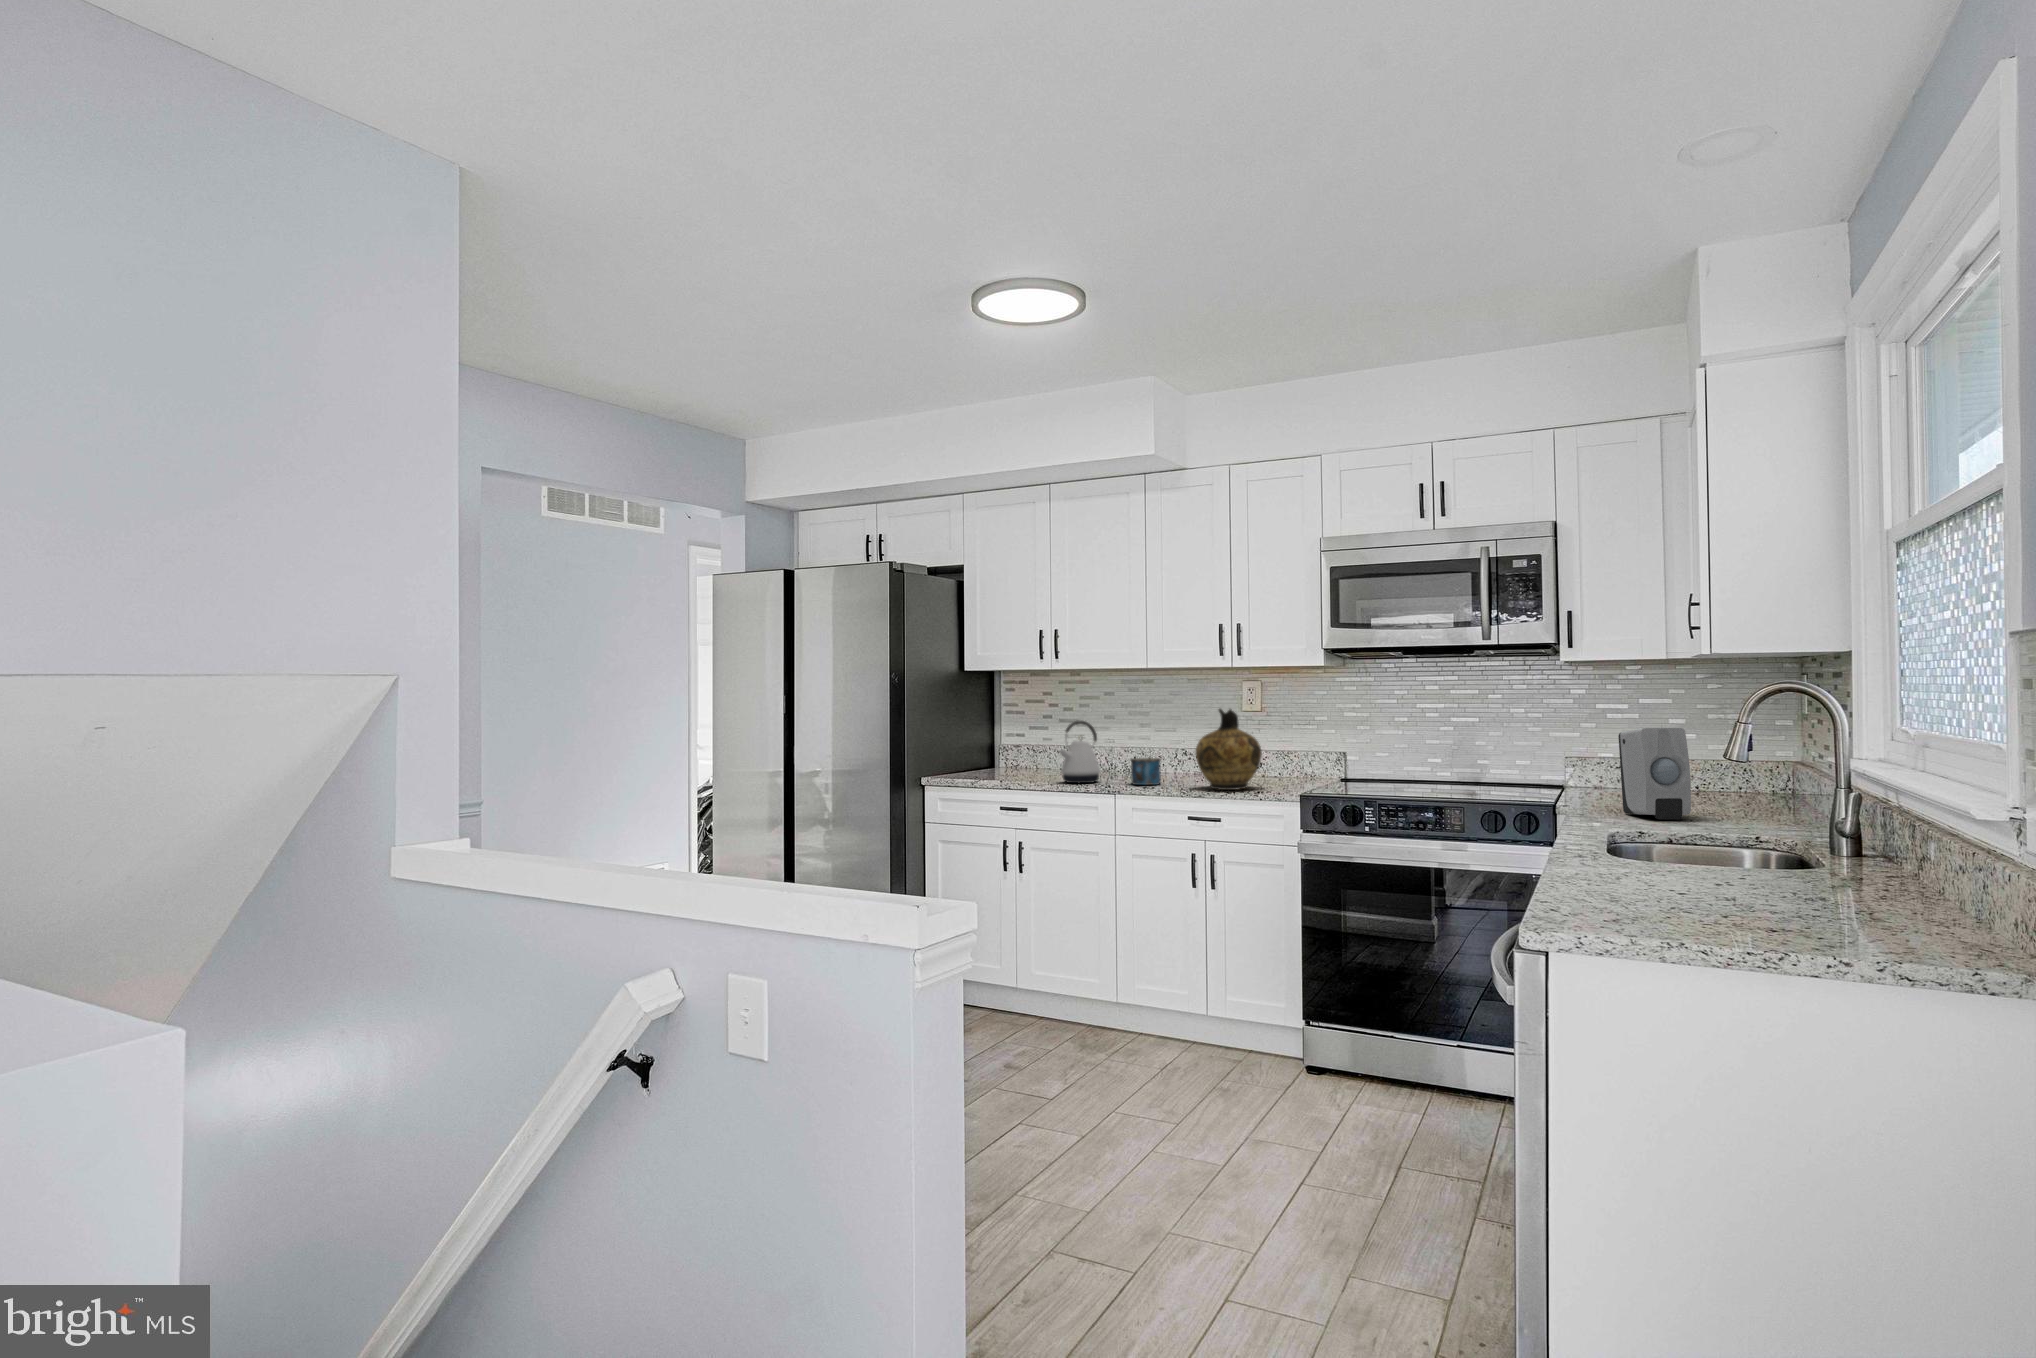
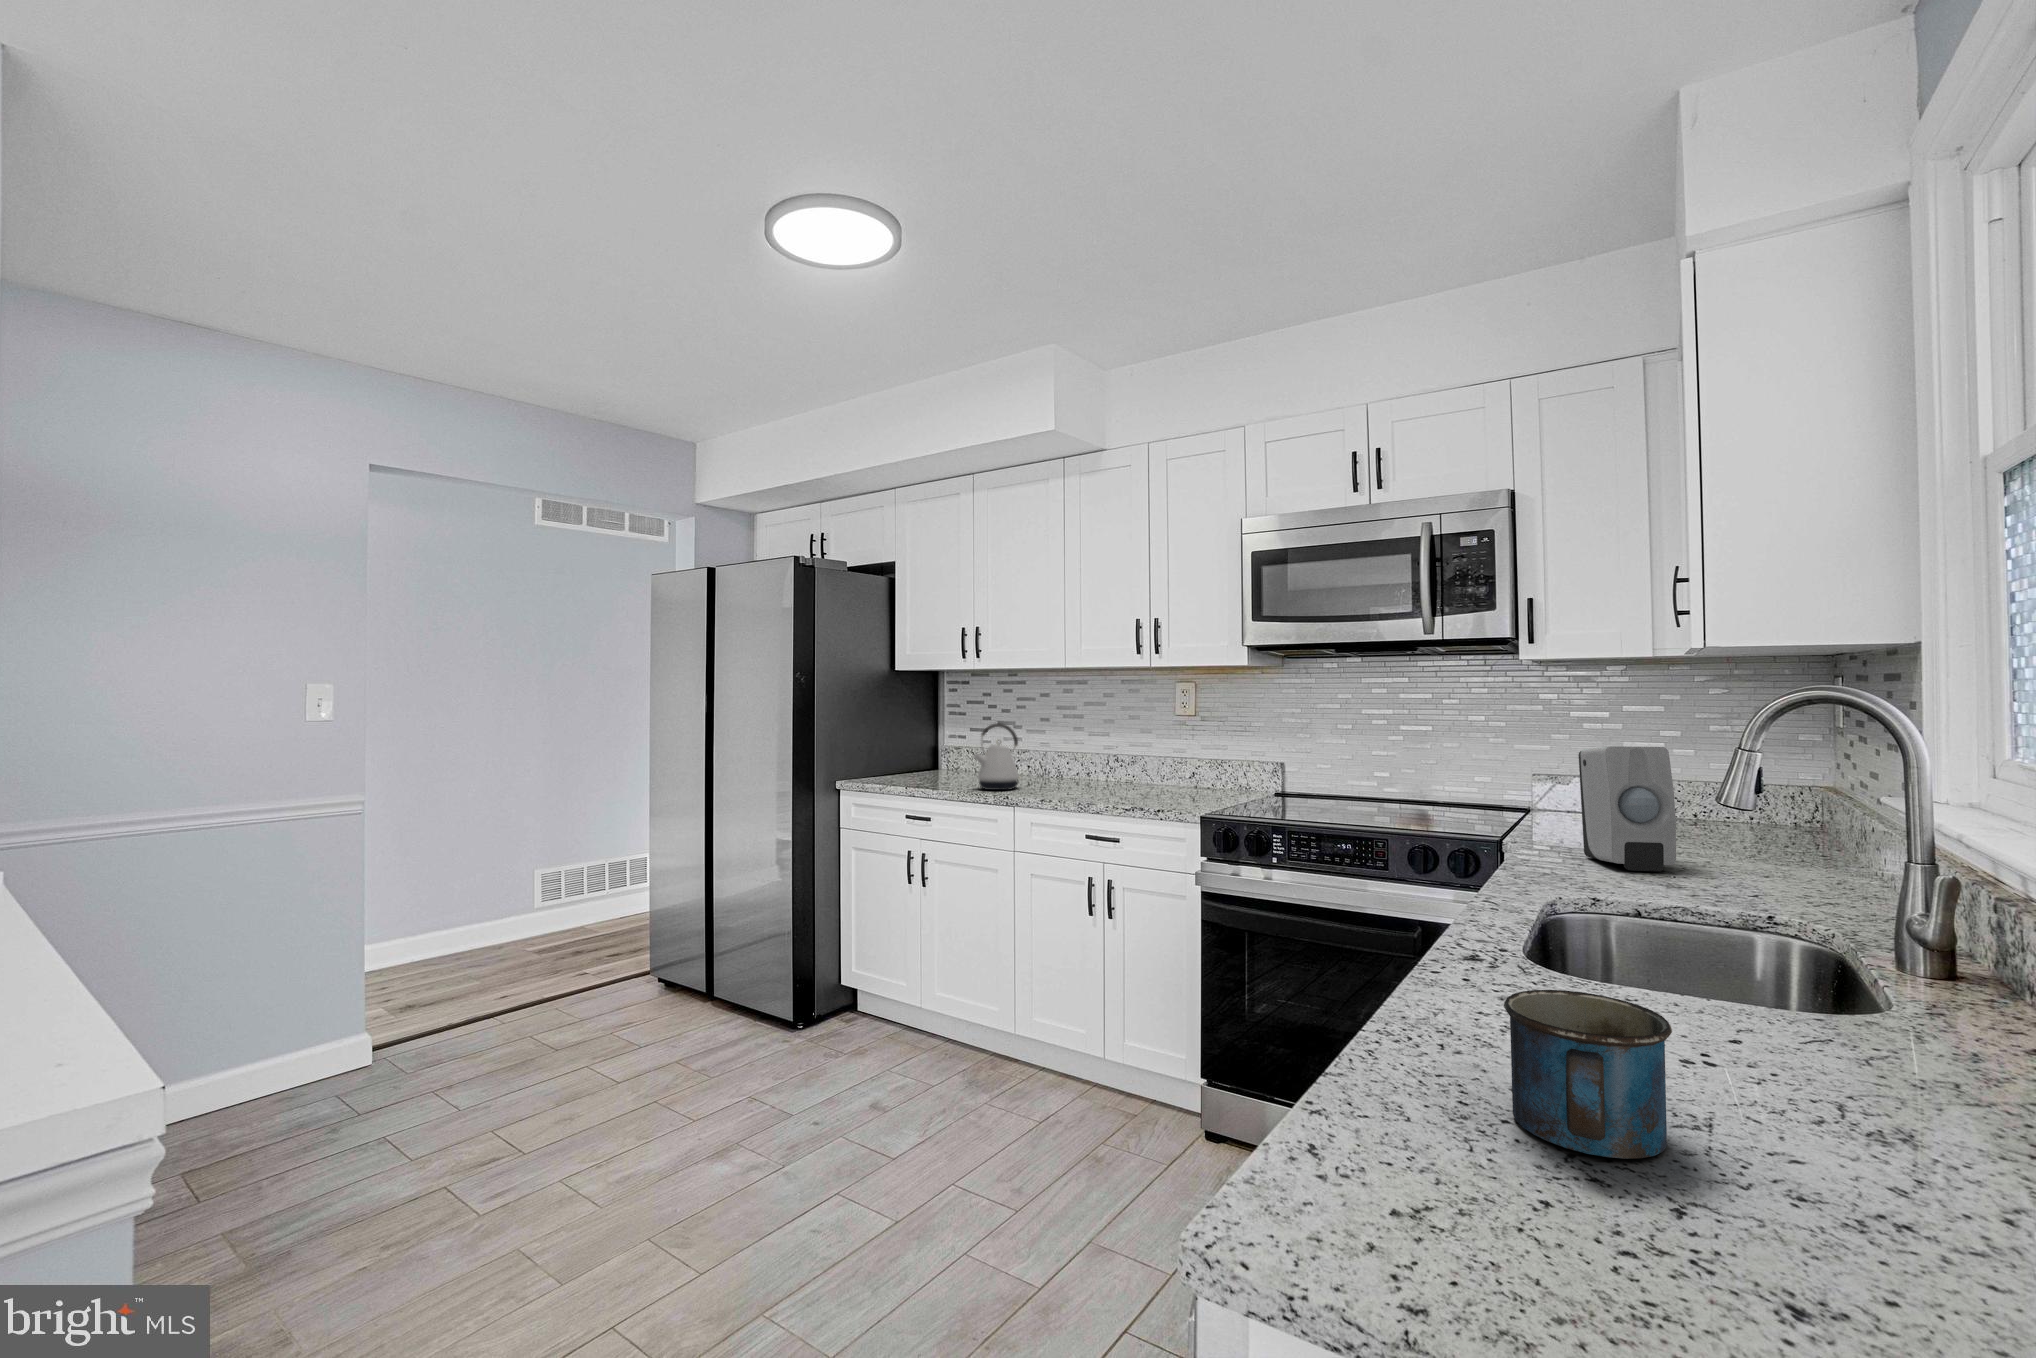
ceramic jug: present [1195,709,1262,790] -> none [1102,712,1175,803]
mug: present [1131,758,1161,785] -> present [1504,990,1672,1159]

